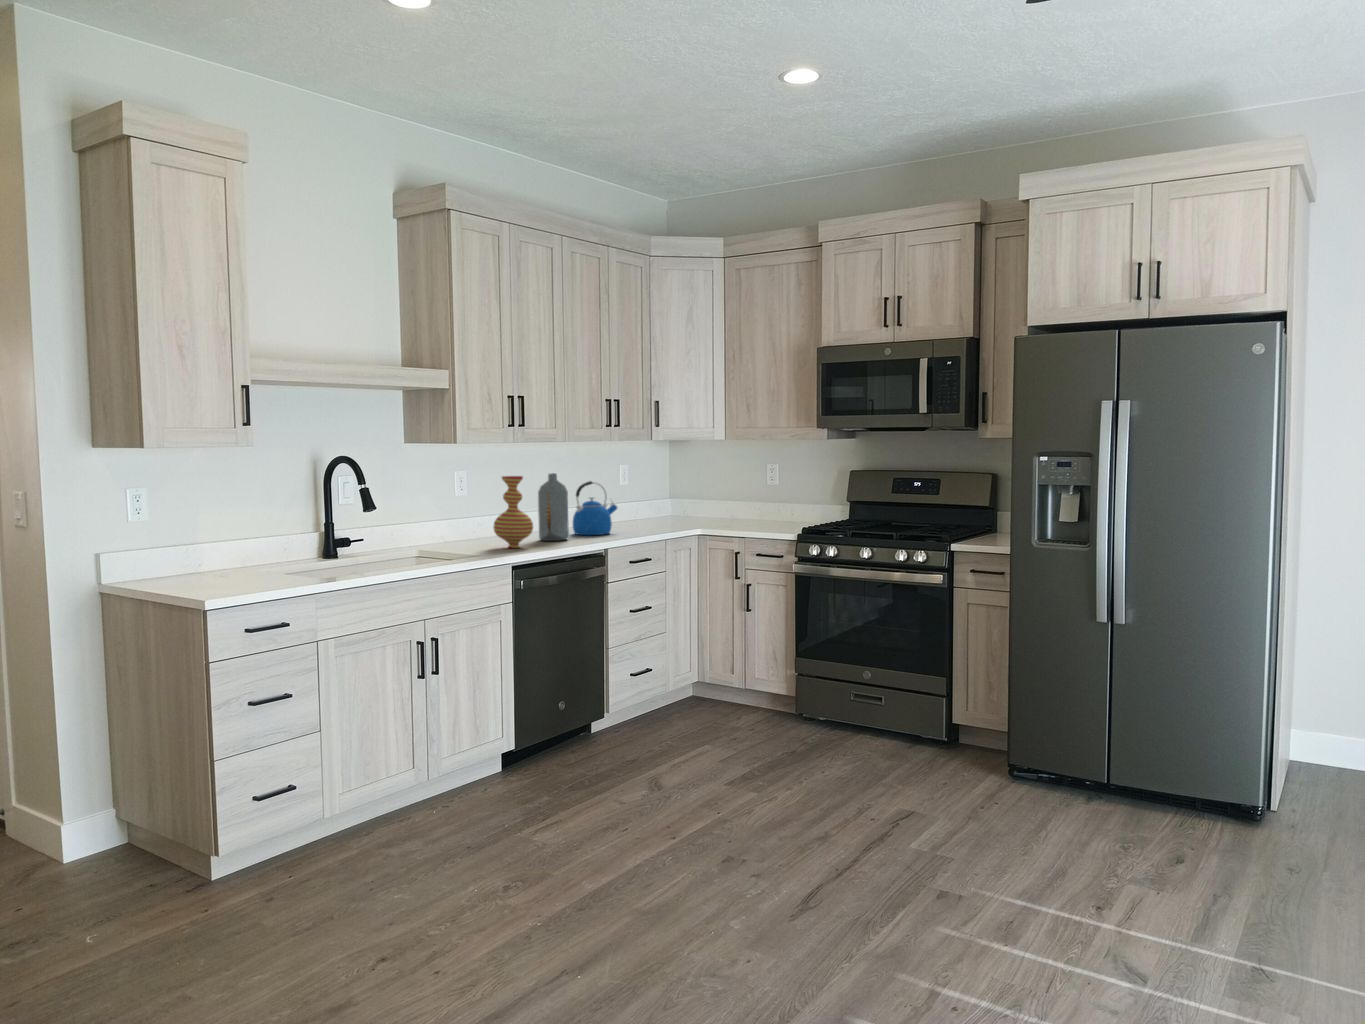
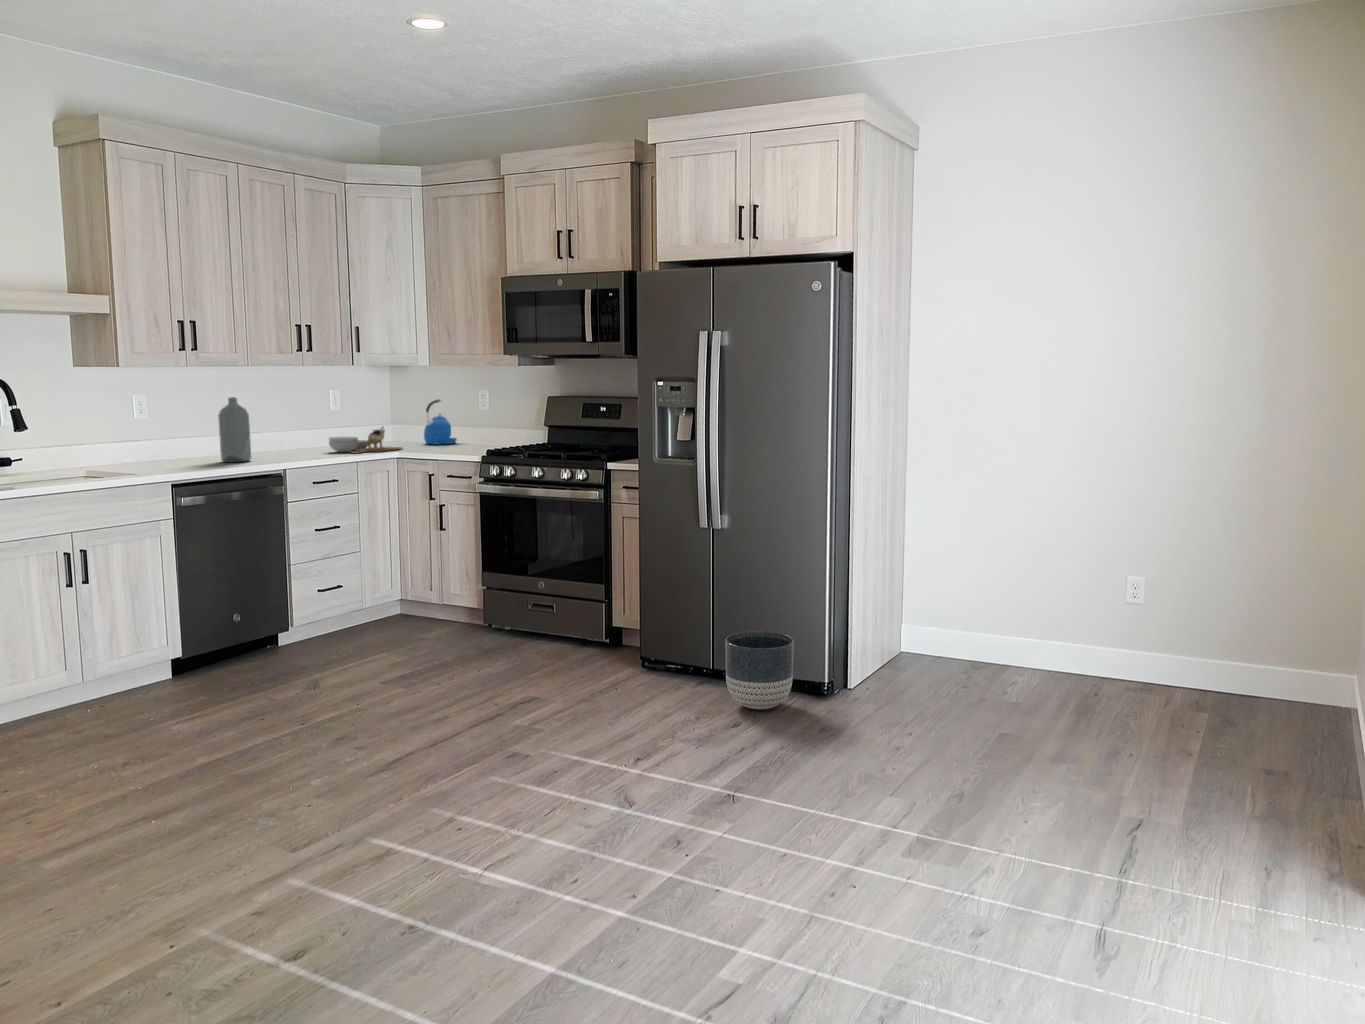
vase: present [494,476,533,548] -> none [163,399,205,468]
kettle: present [573,481,617,535] -> present [424,400,457,444]
cutting board: none [630,502,701,531] -> present [329,426,403,453]
planter: none [1144,742,1232,837] -> present [725,631,794,710]

